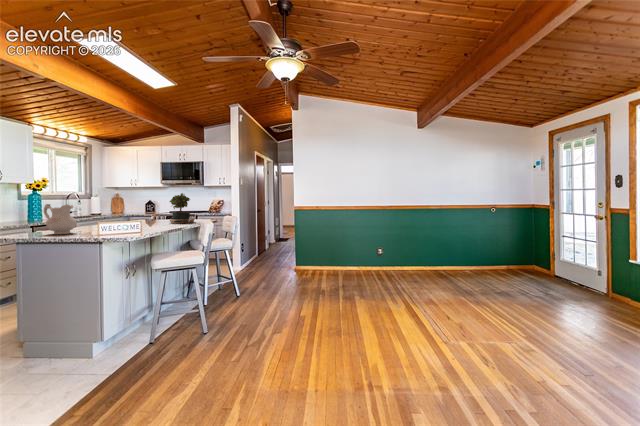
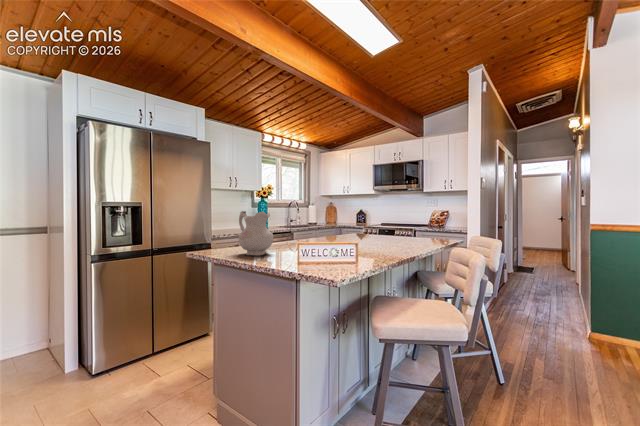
potted plant: present [169,193,194,224] -> none [379,196,429,245]

